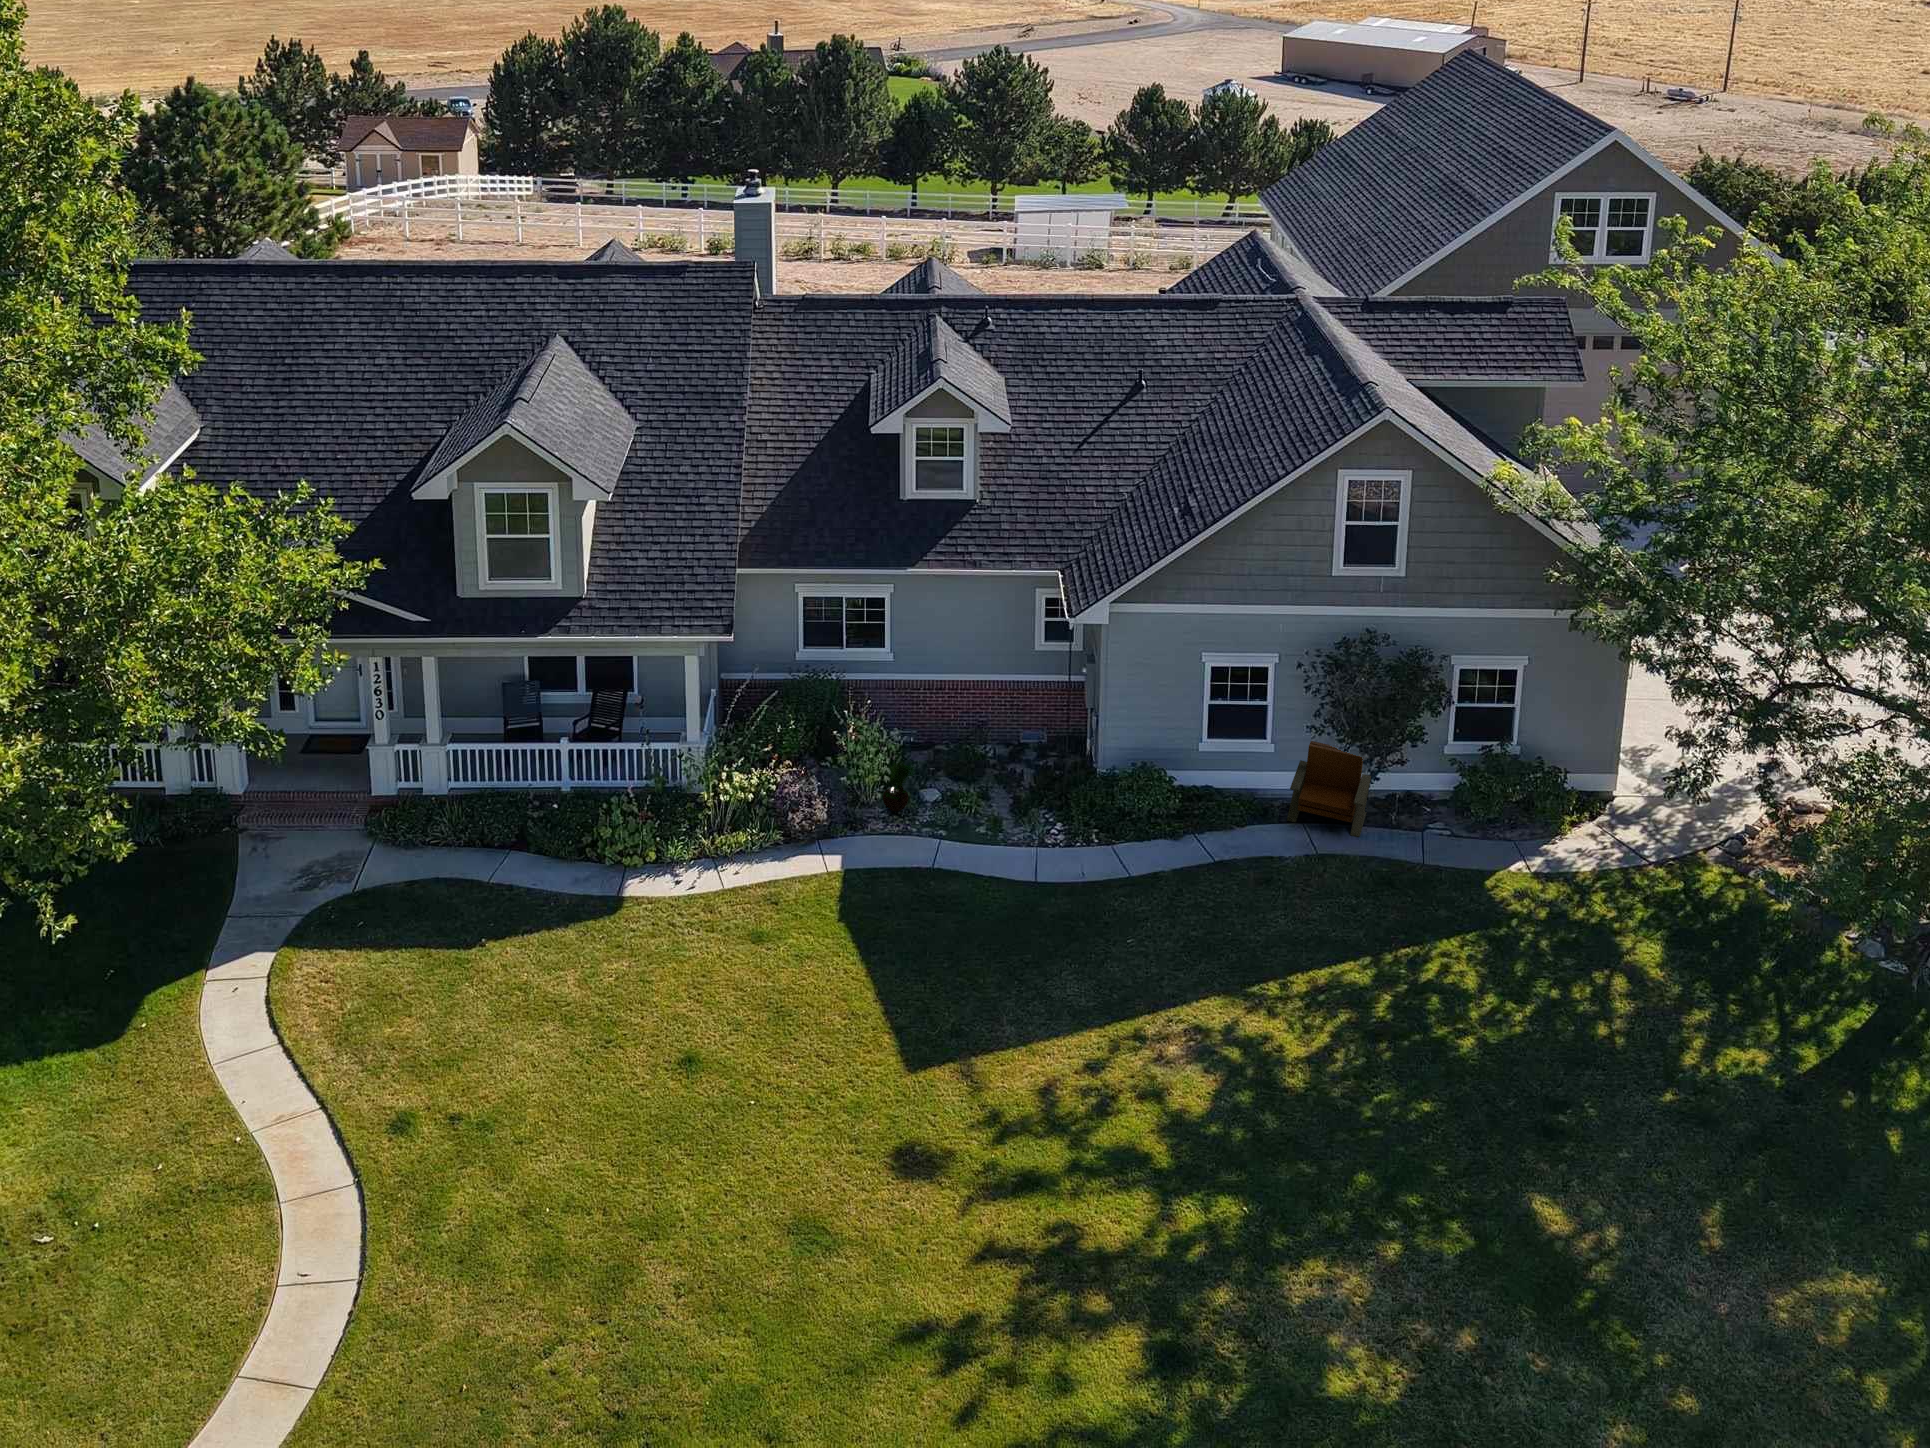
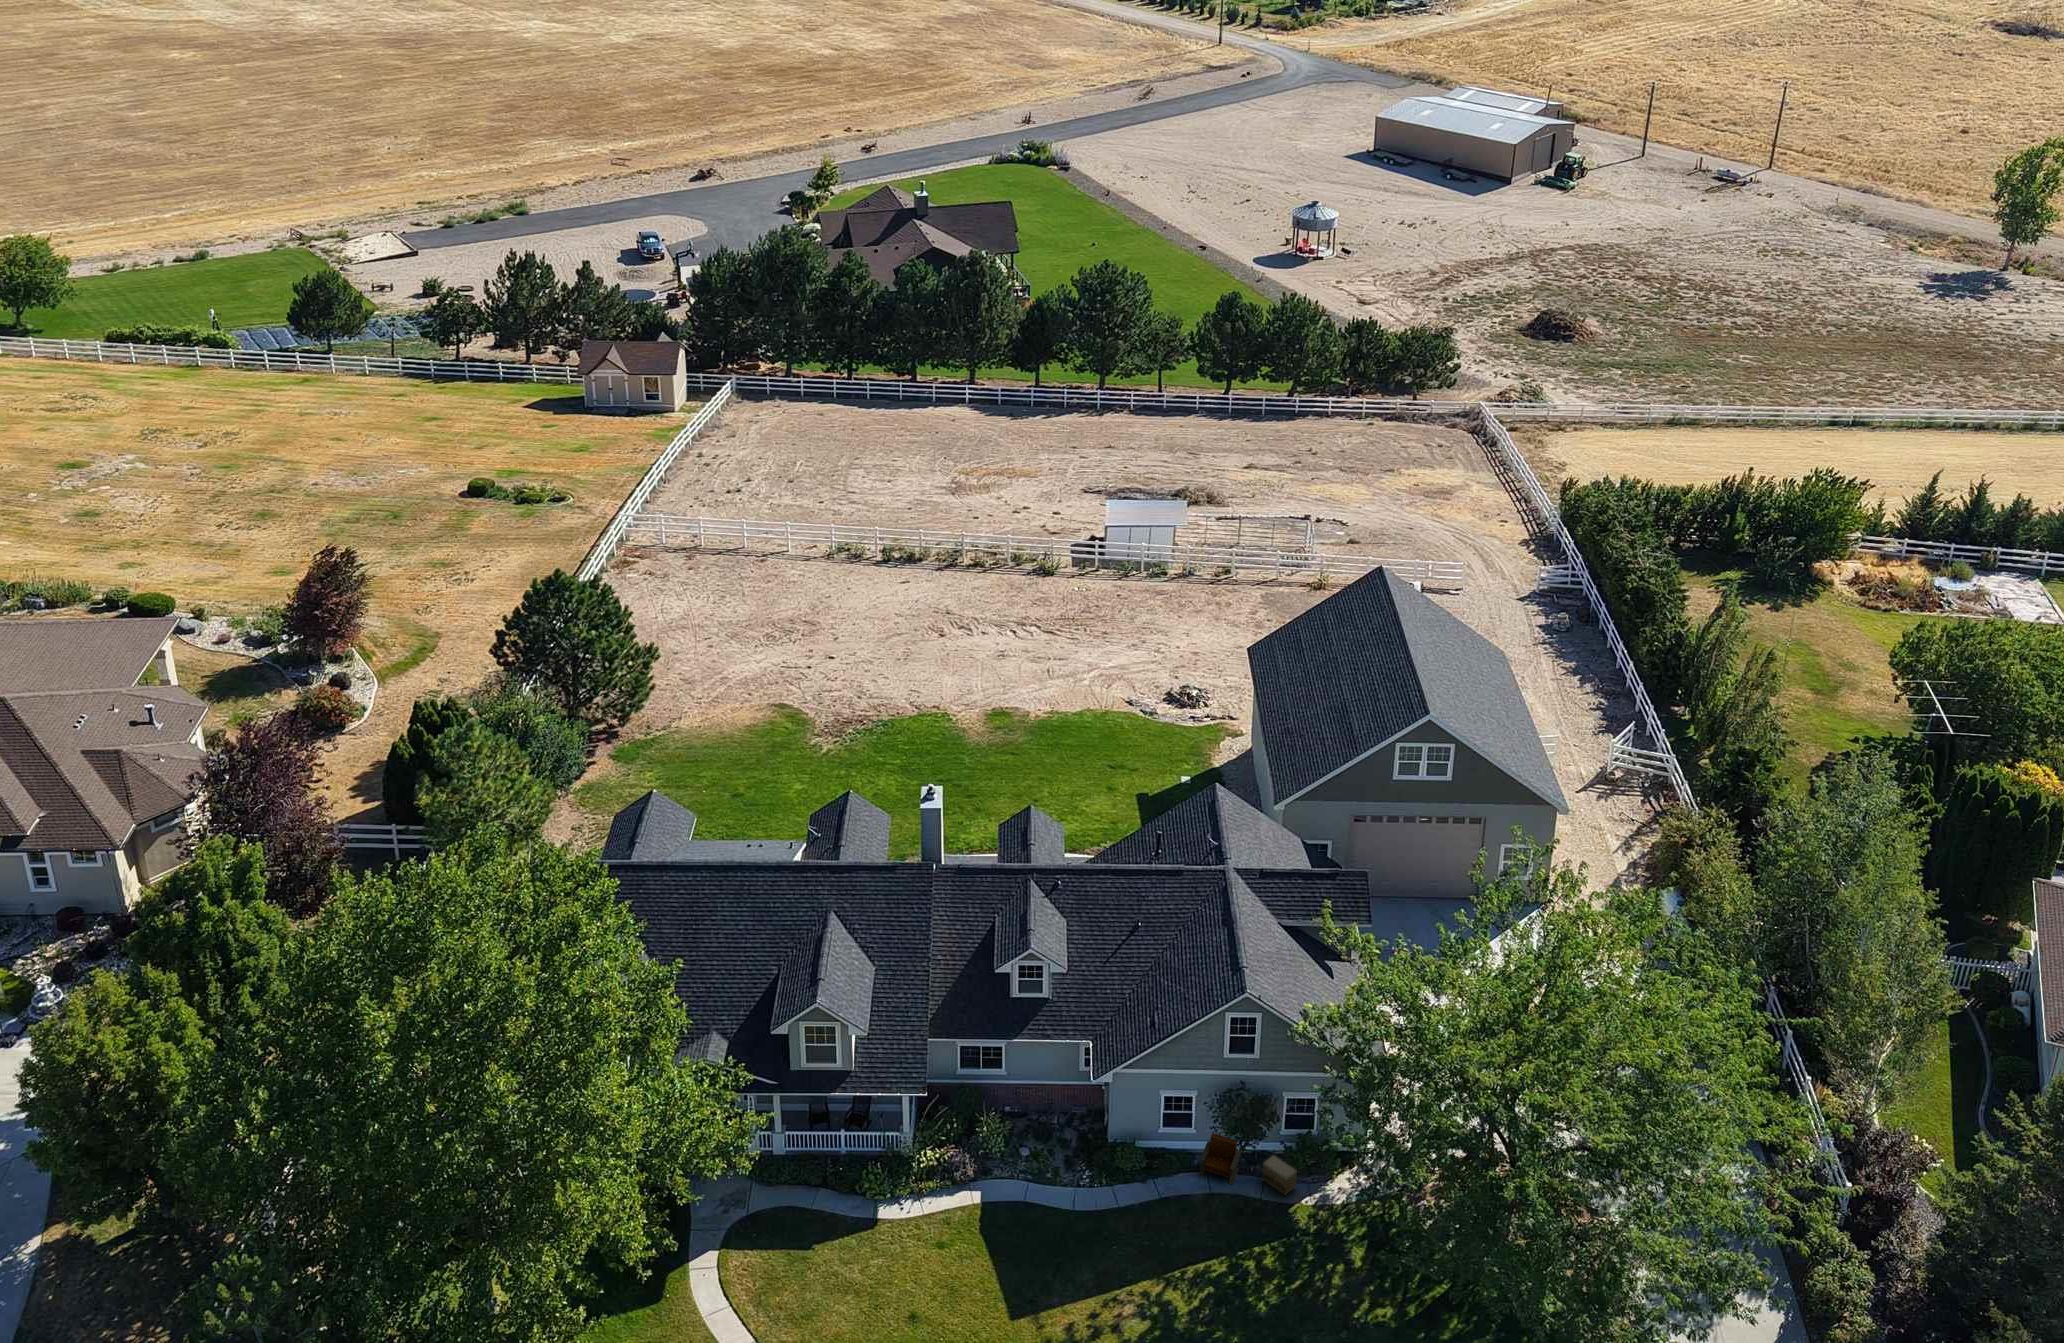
potted tree: present [883,762,915,811] -> none [1000,1146,1018,1170]
storage bench: none [1418,779,1496,854] -> present [1262,1156,1297,1195]

